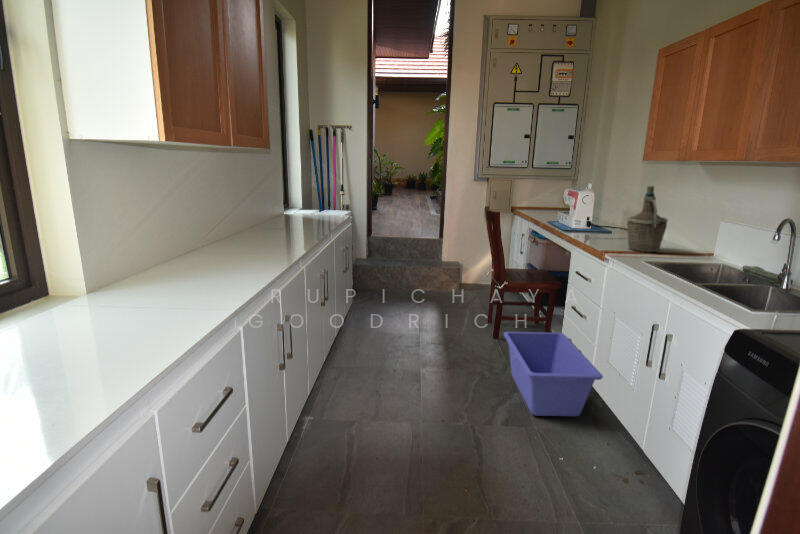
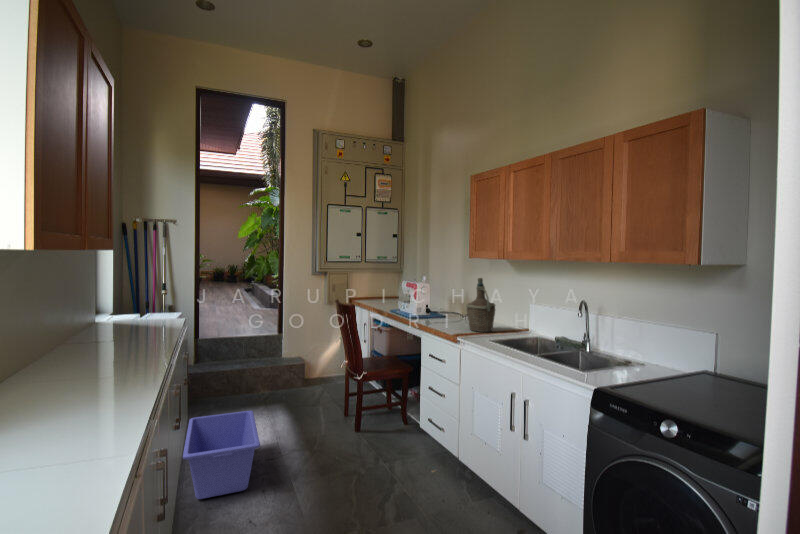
storage bin: present [504,332,603,416] -> present [183,411,260,499]

